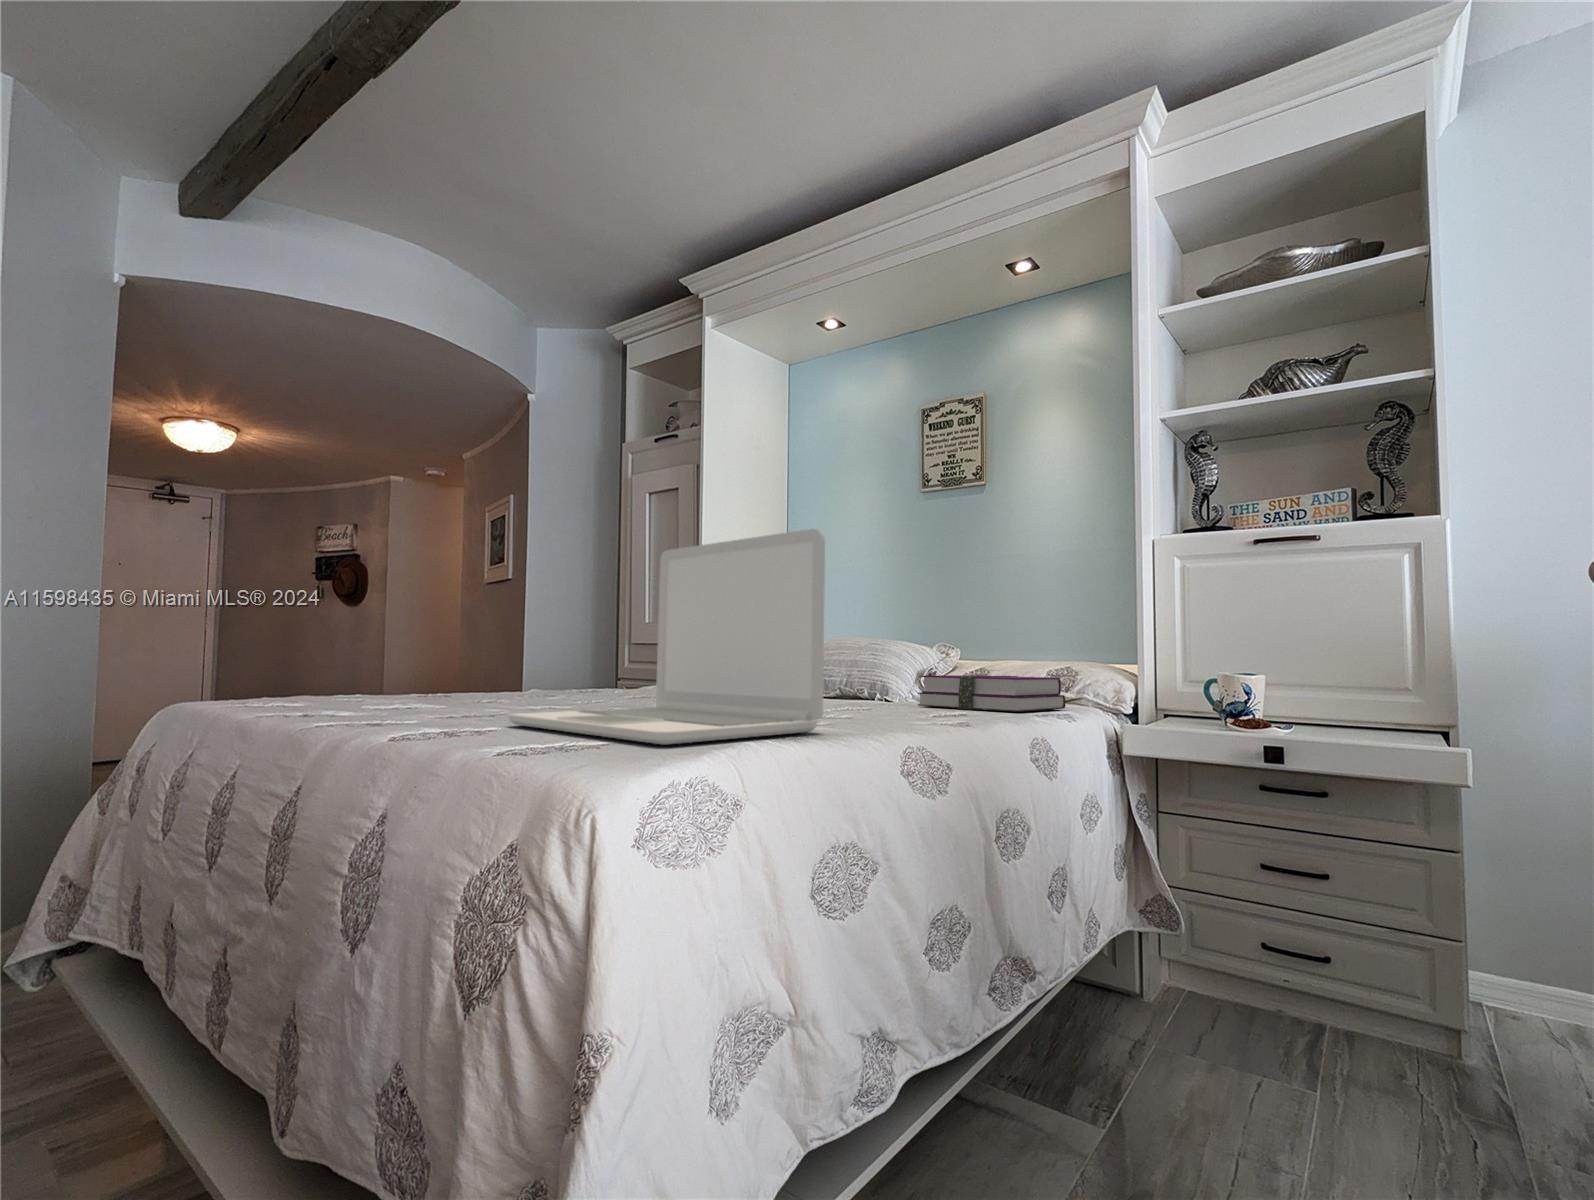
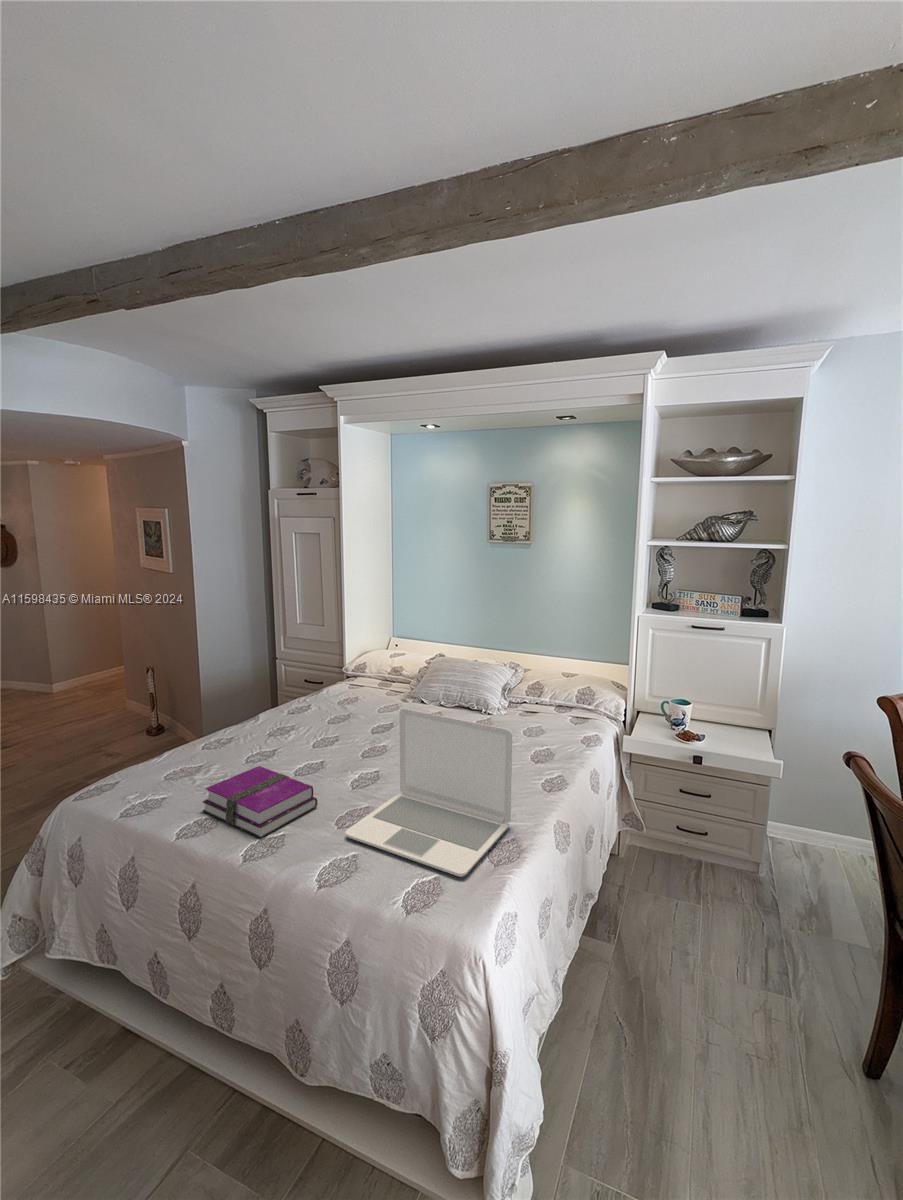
hardback book: present [918,675,1066,712] -> present [202,766,317,838]

